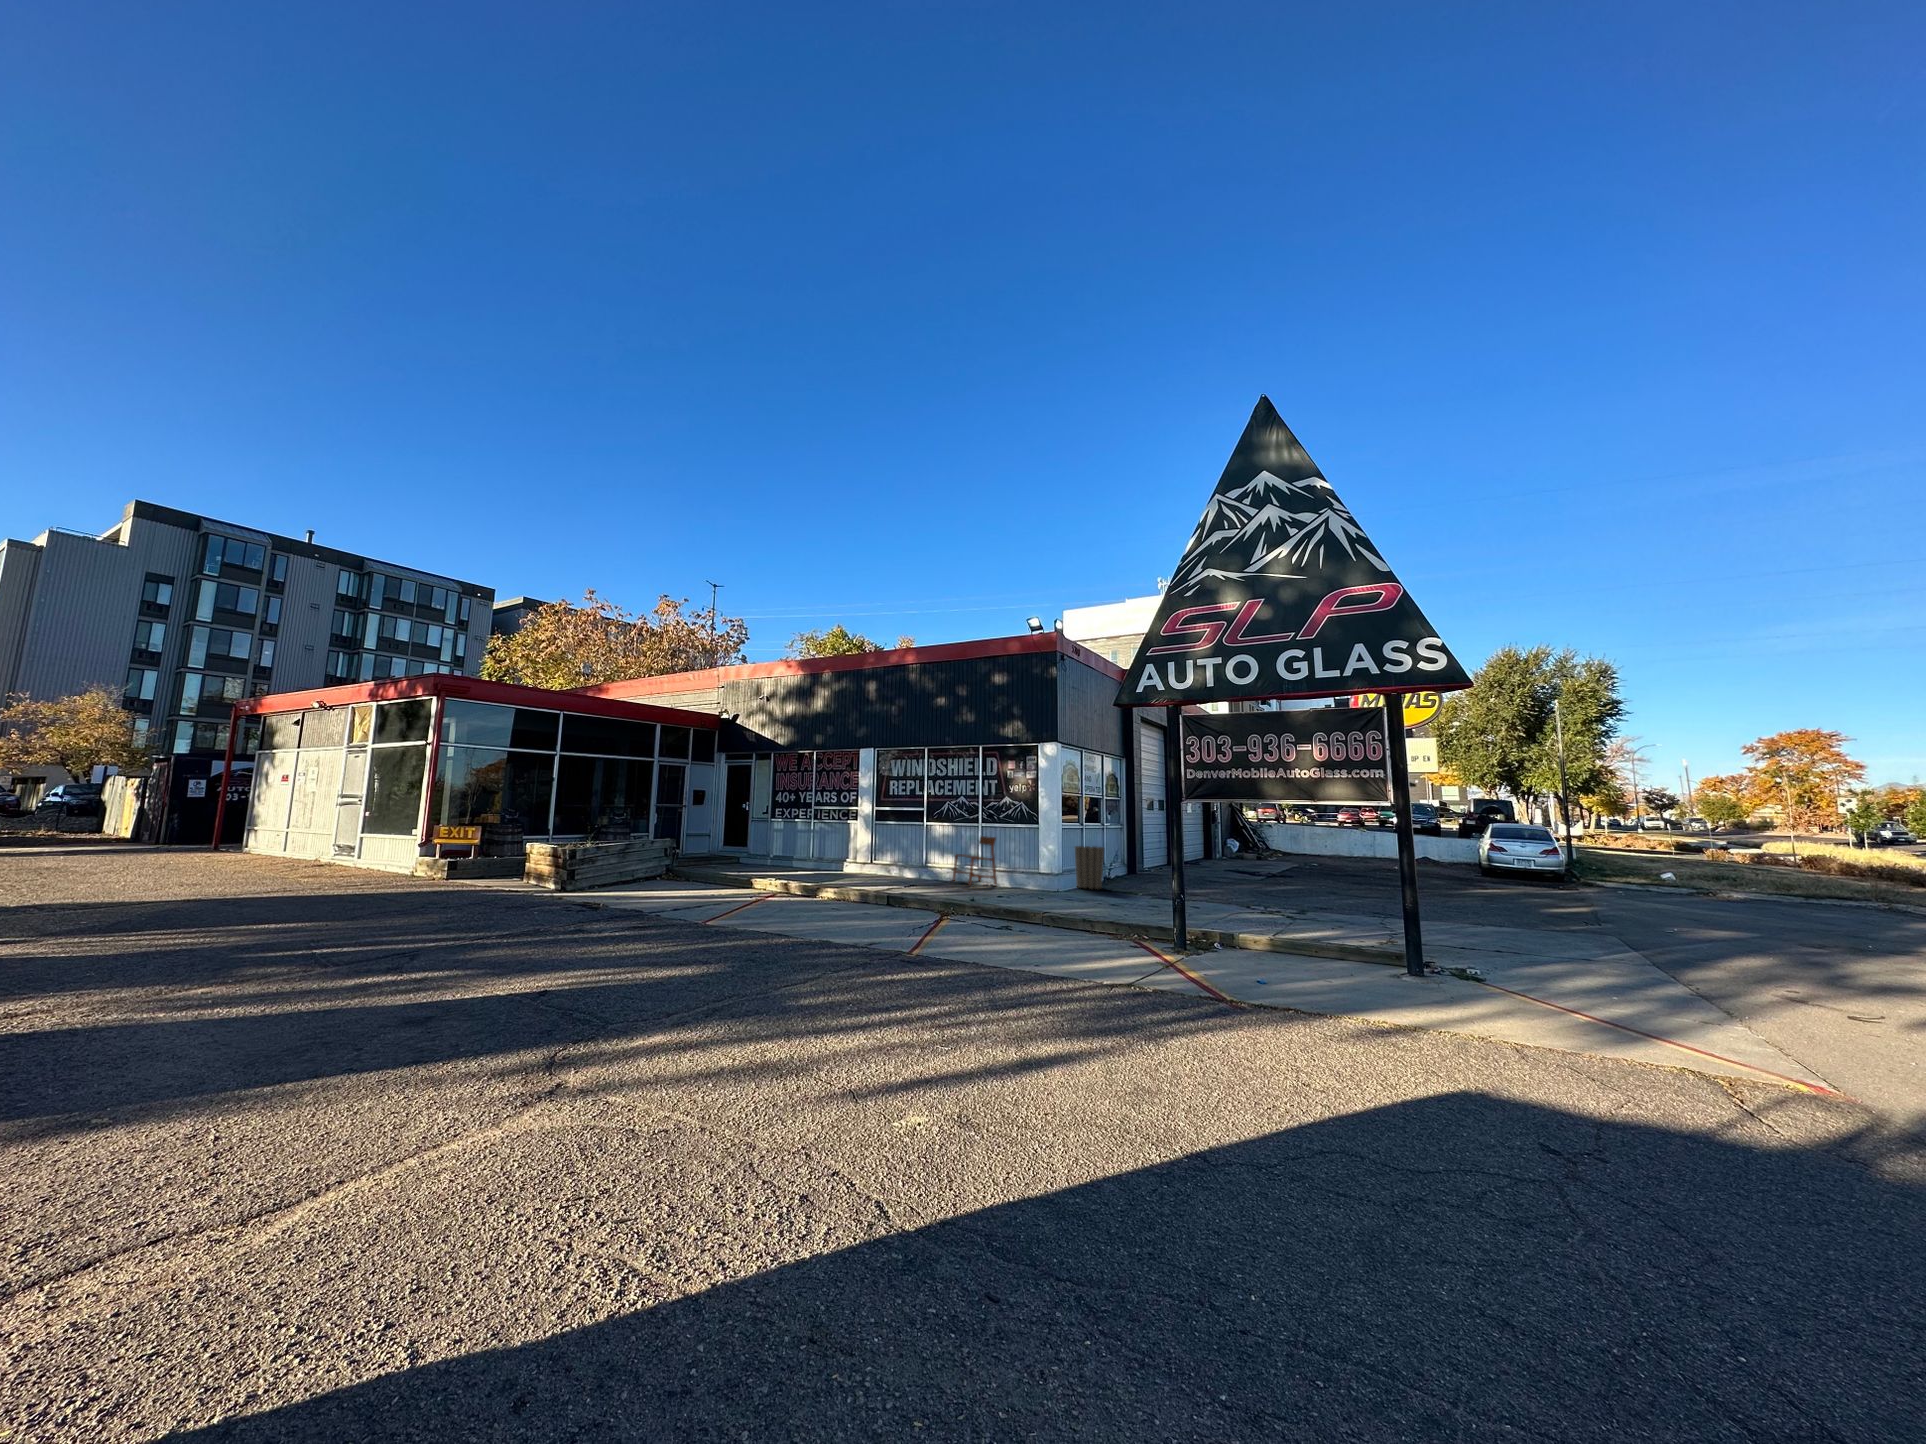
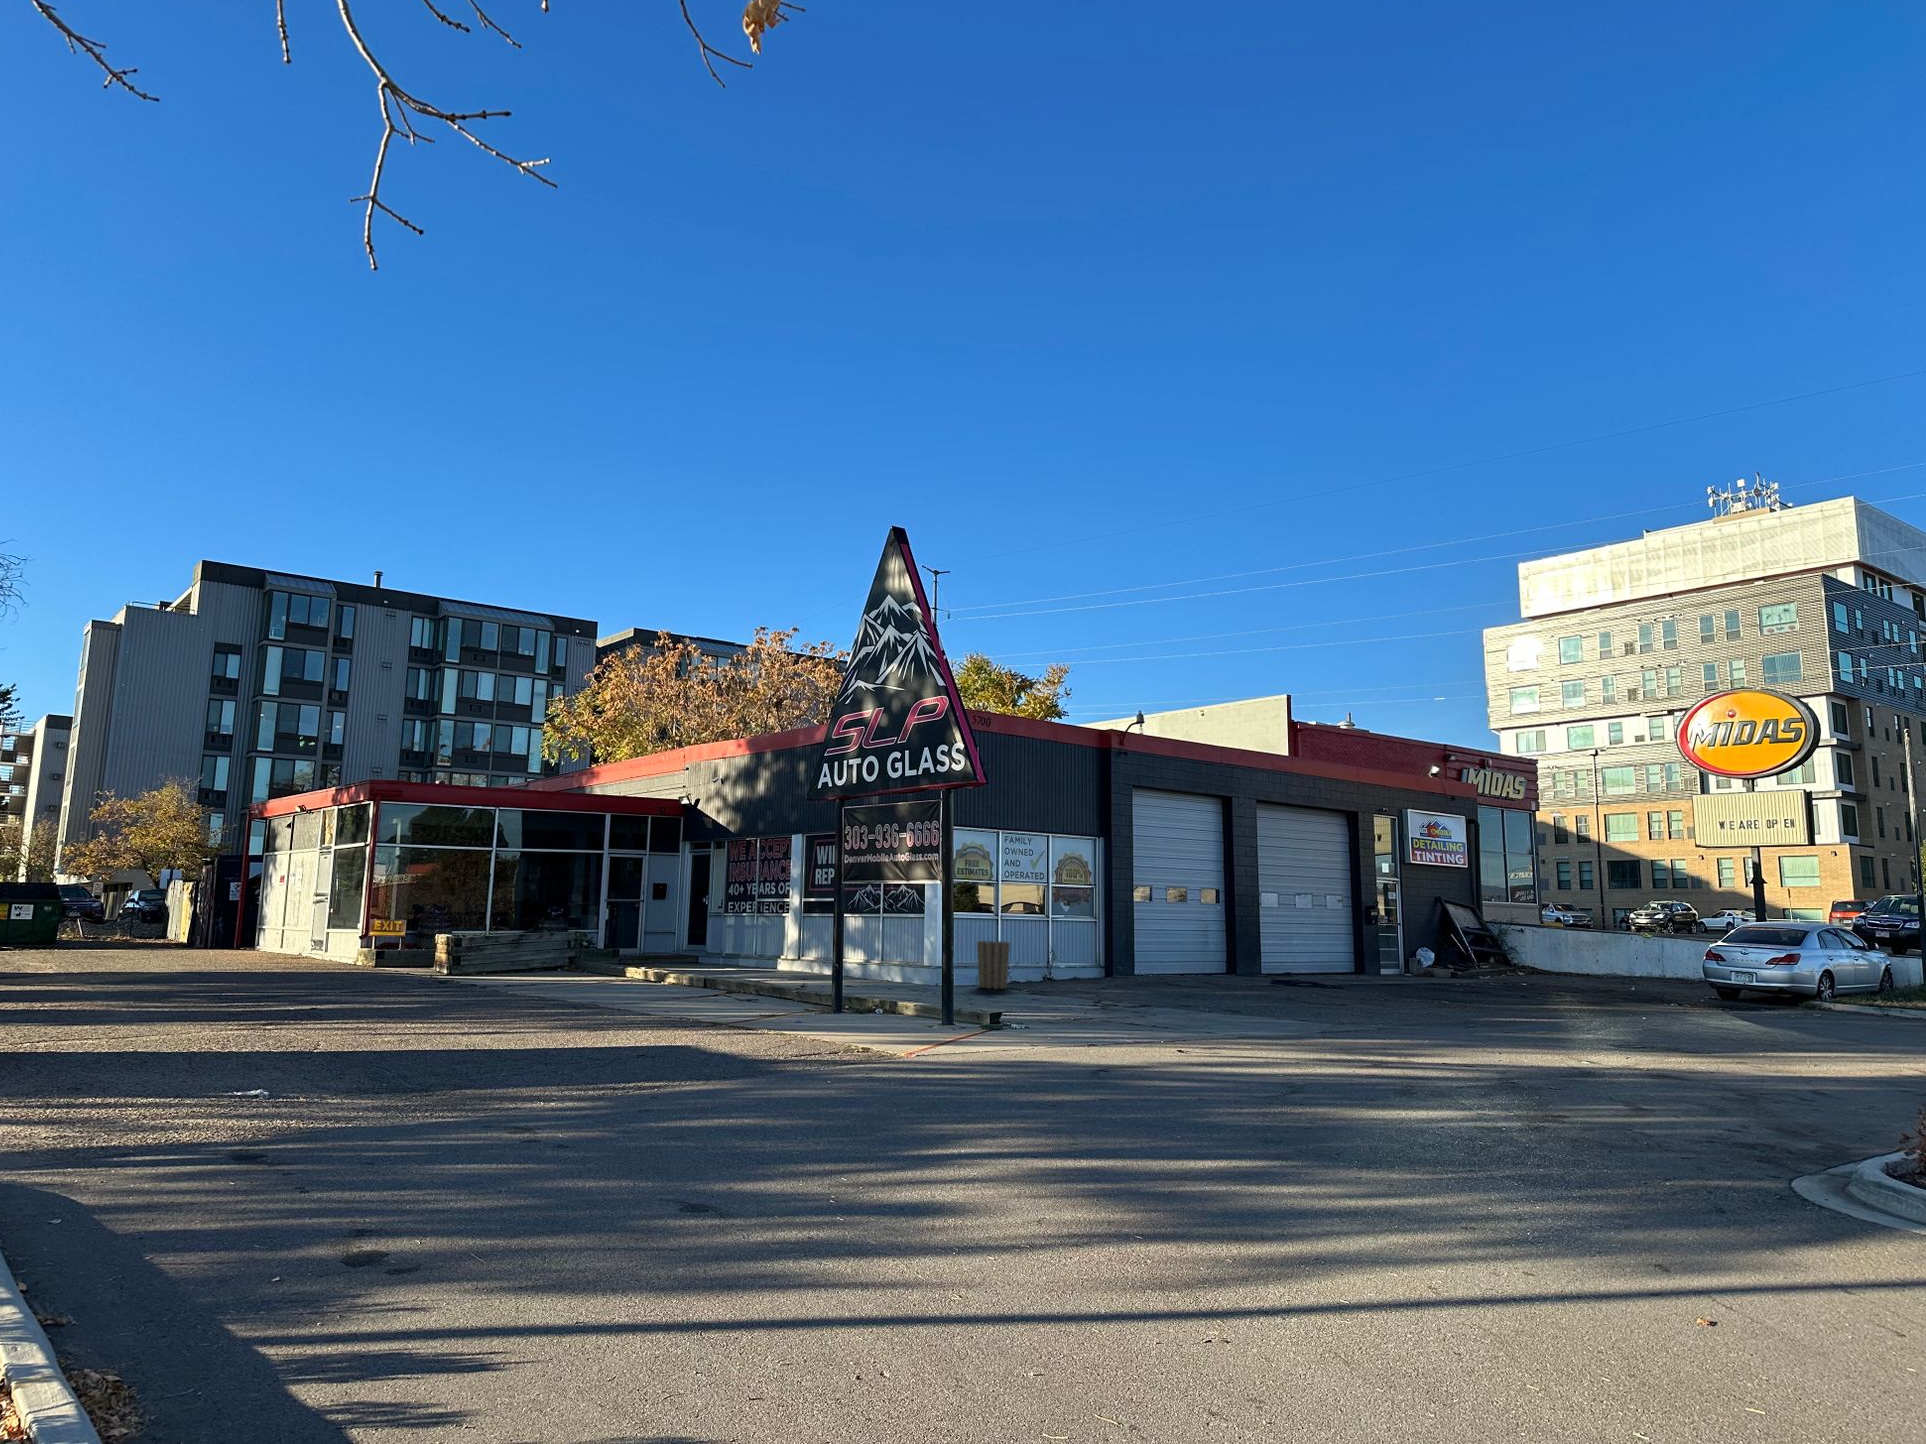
bench: present [953,836,997,885] -> none [854,930,889,984]

